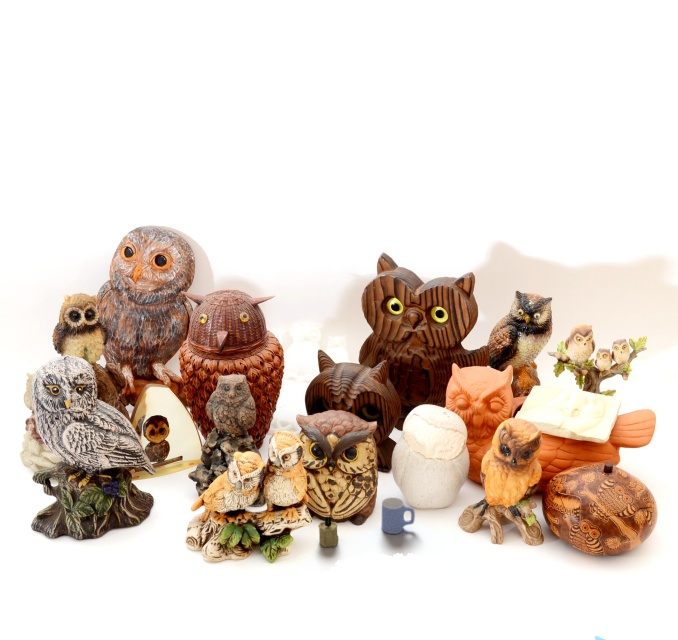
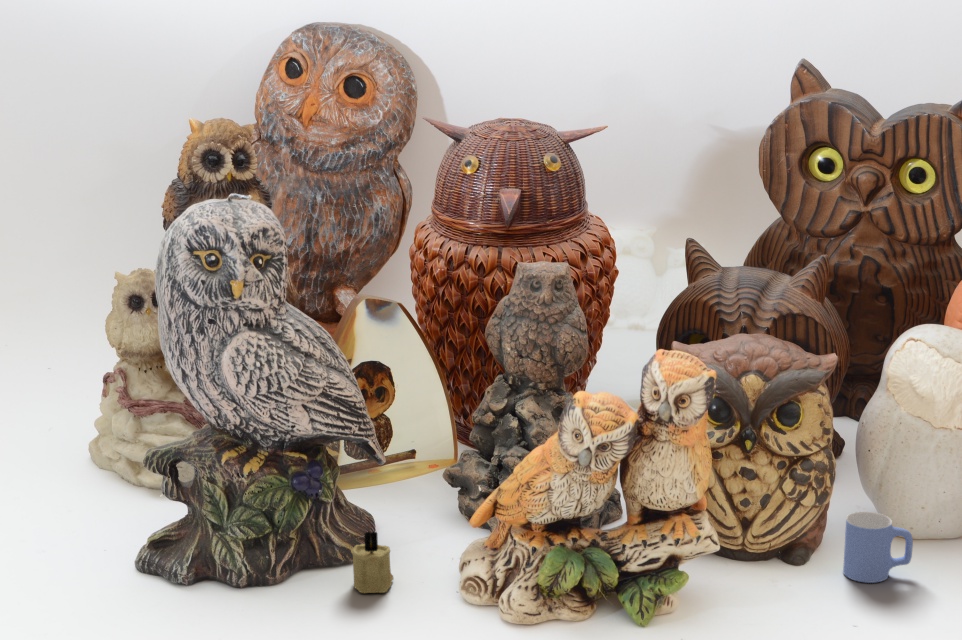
candle: present [318,517,338,547] -> present [351,531,393,593]

